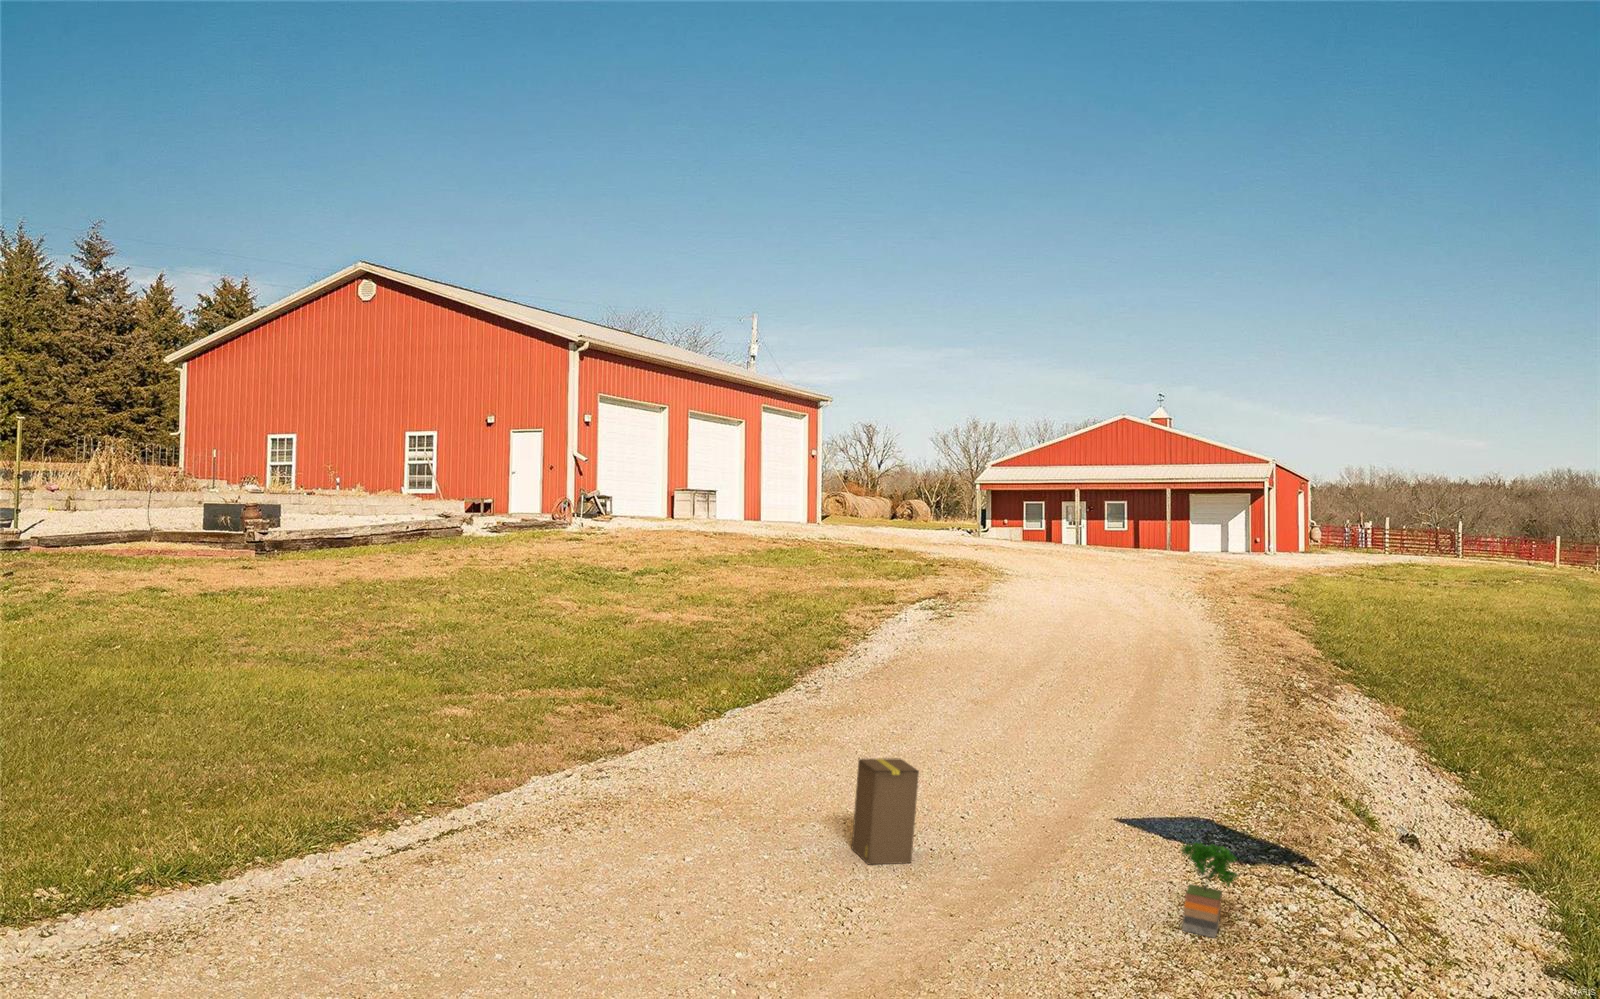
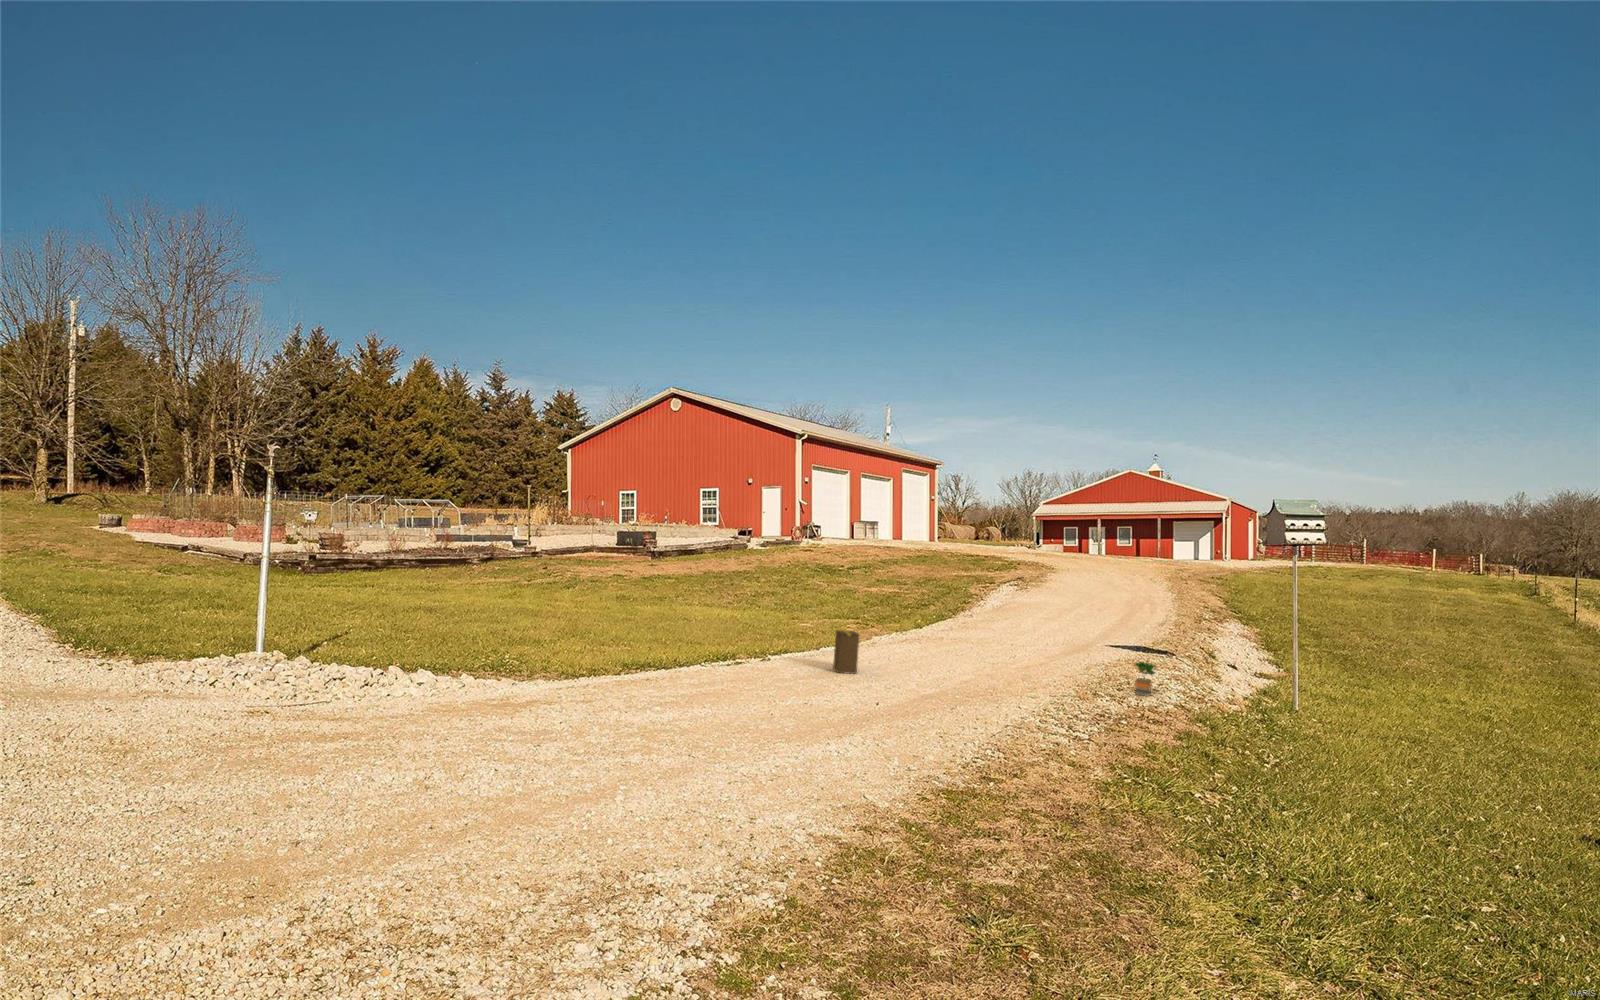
cardboard box: present [852,758,919,864] -> present [833,630,859,674]

